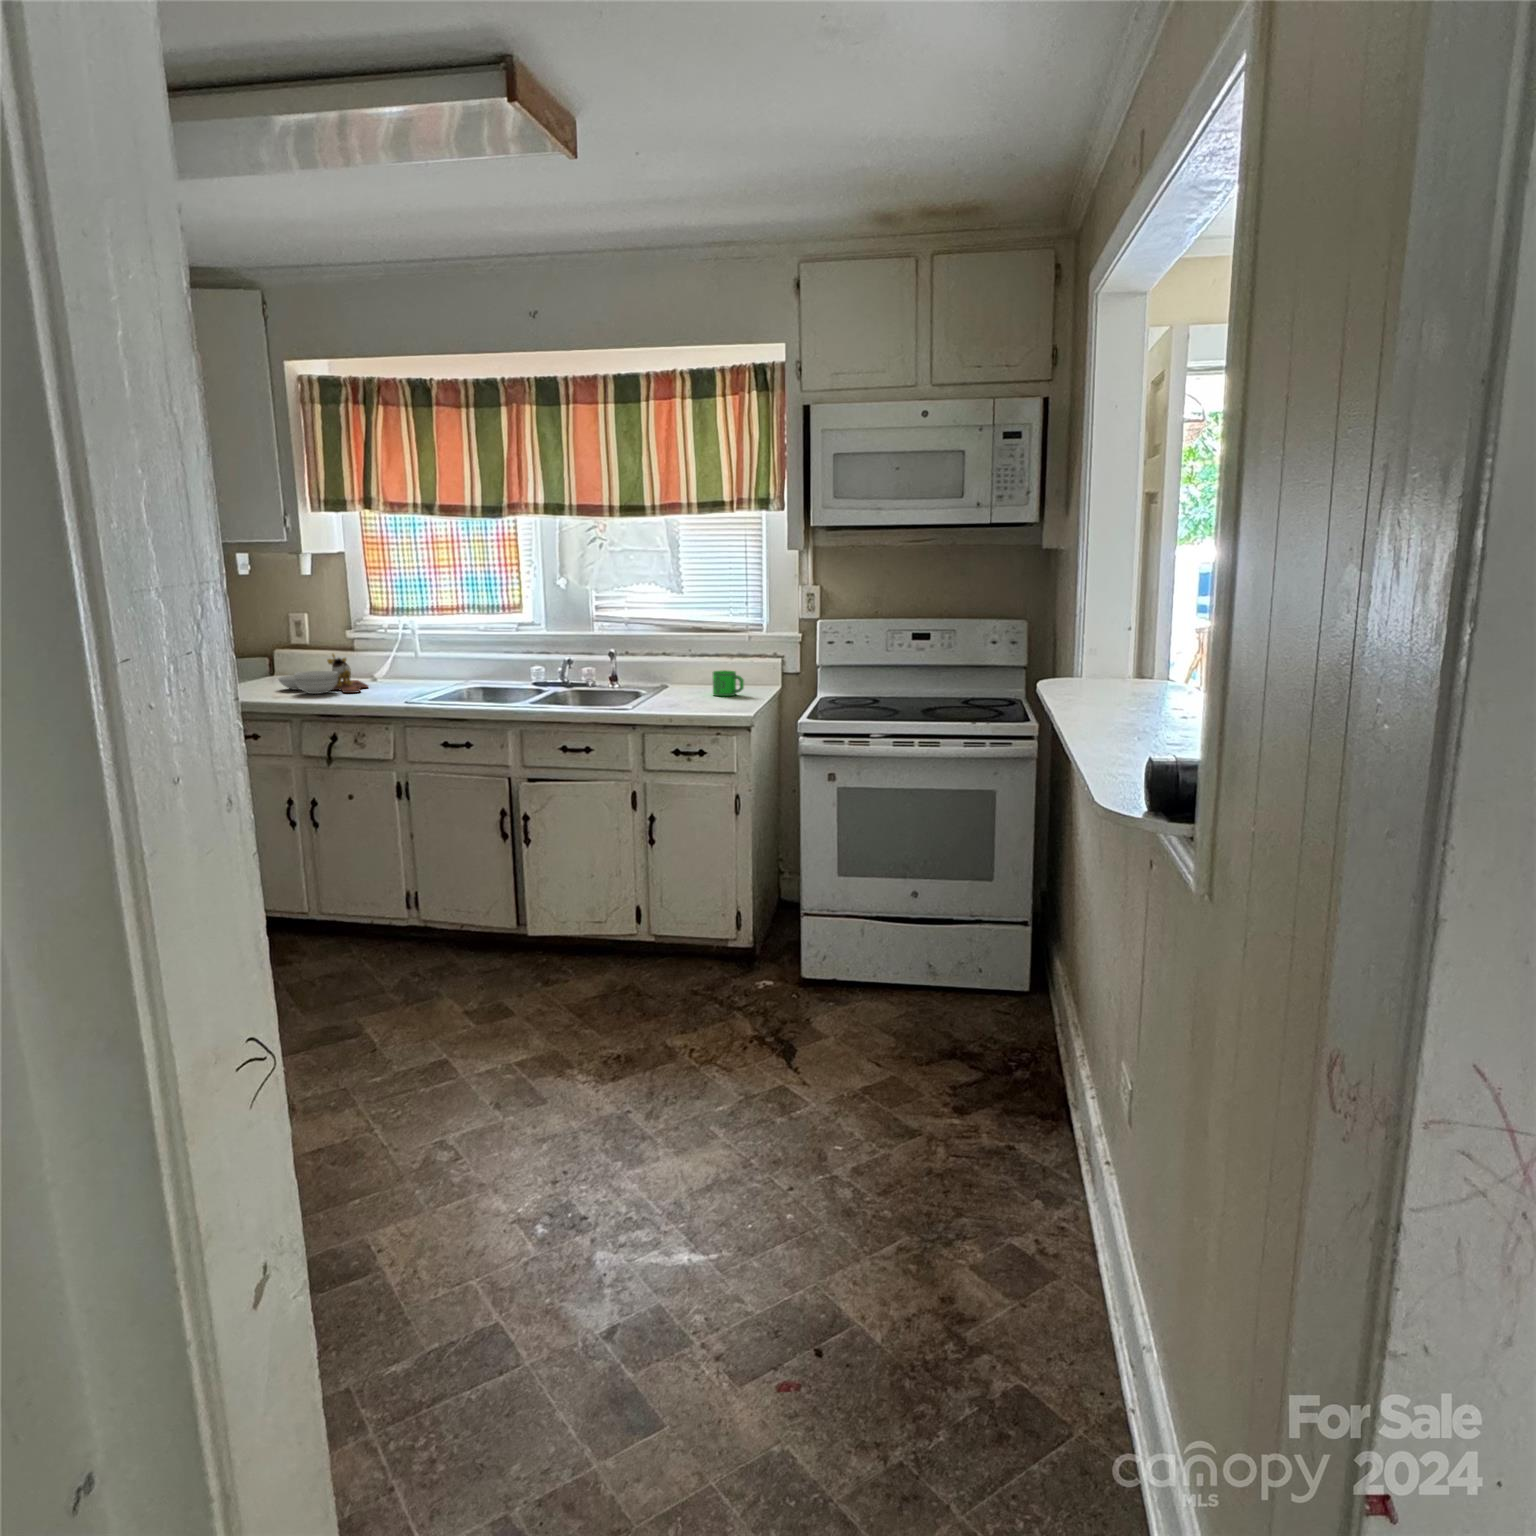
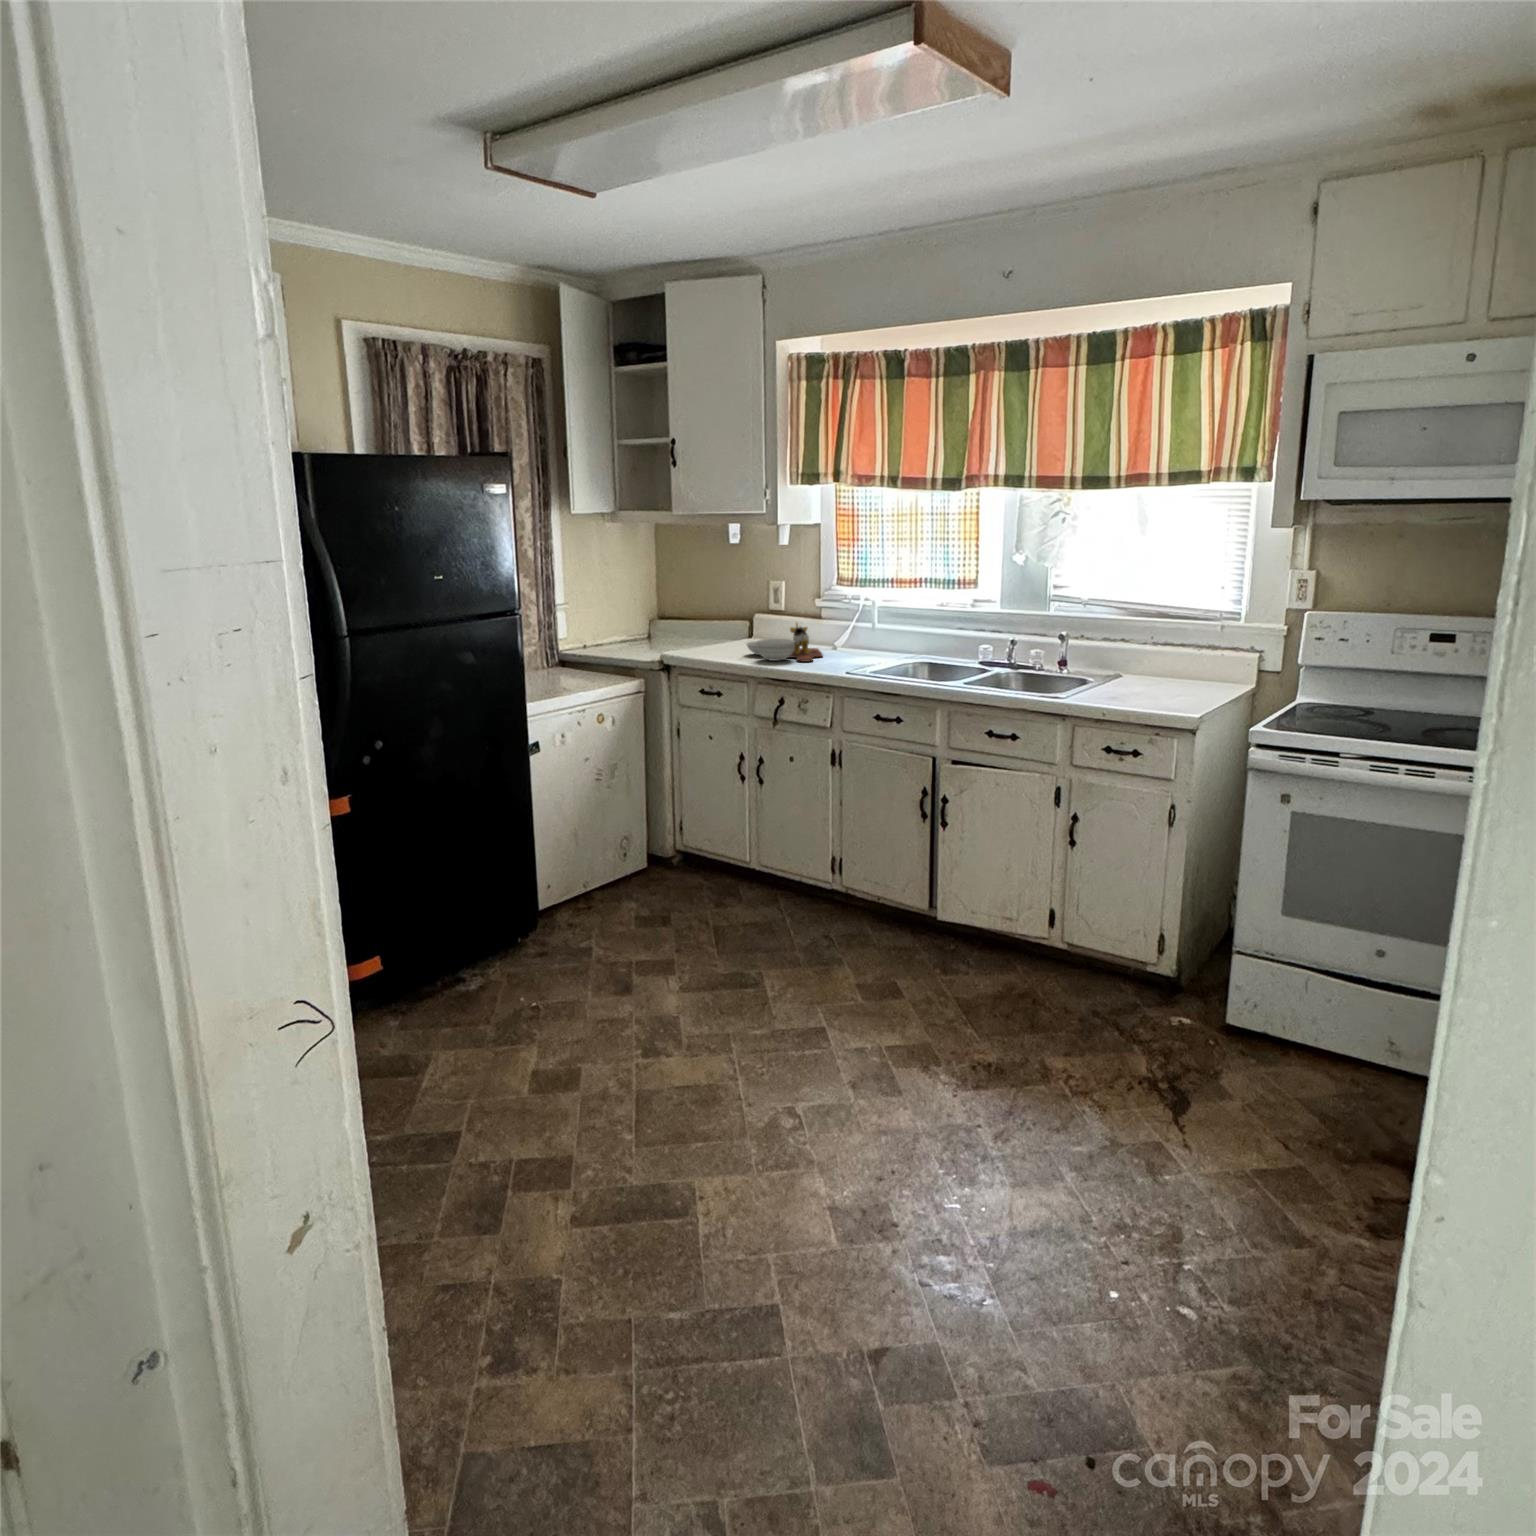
mug: present [713,670,744,696] -> none [1166,662,1203,692]

